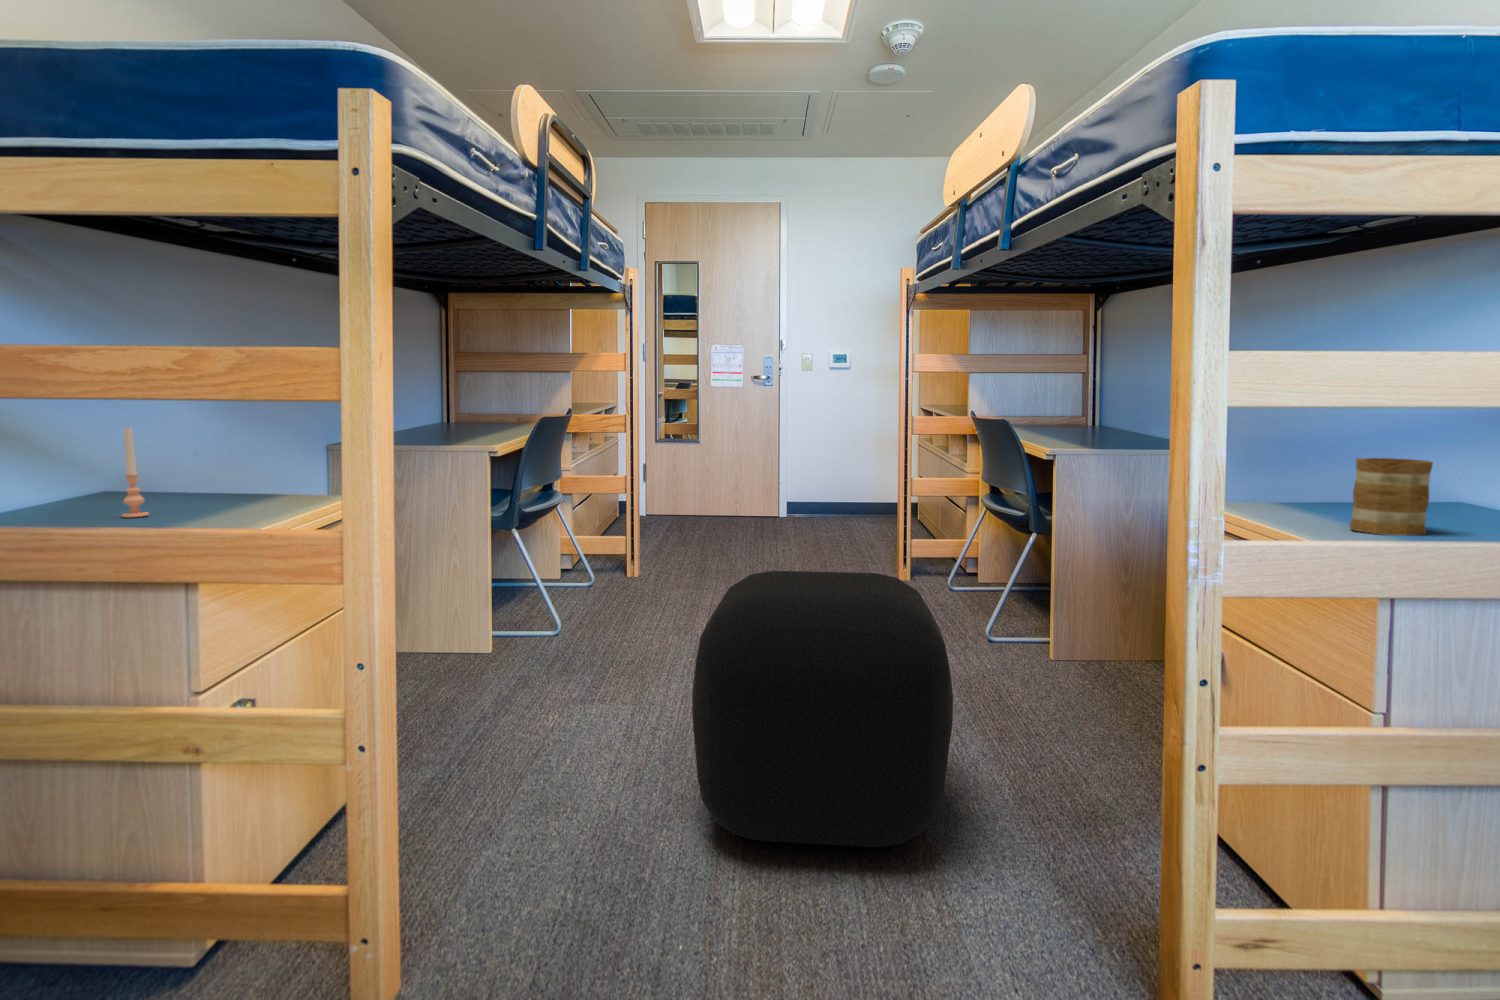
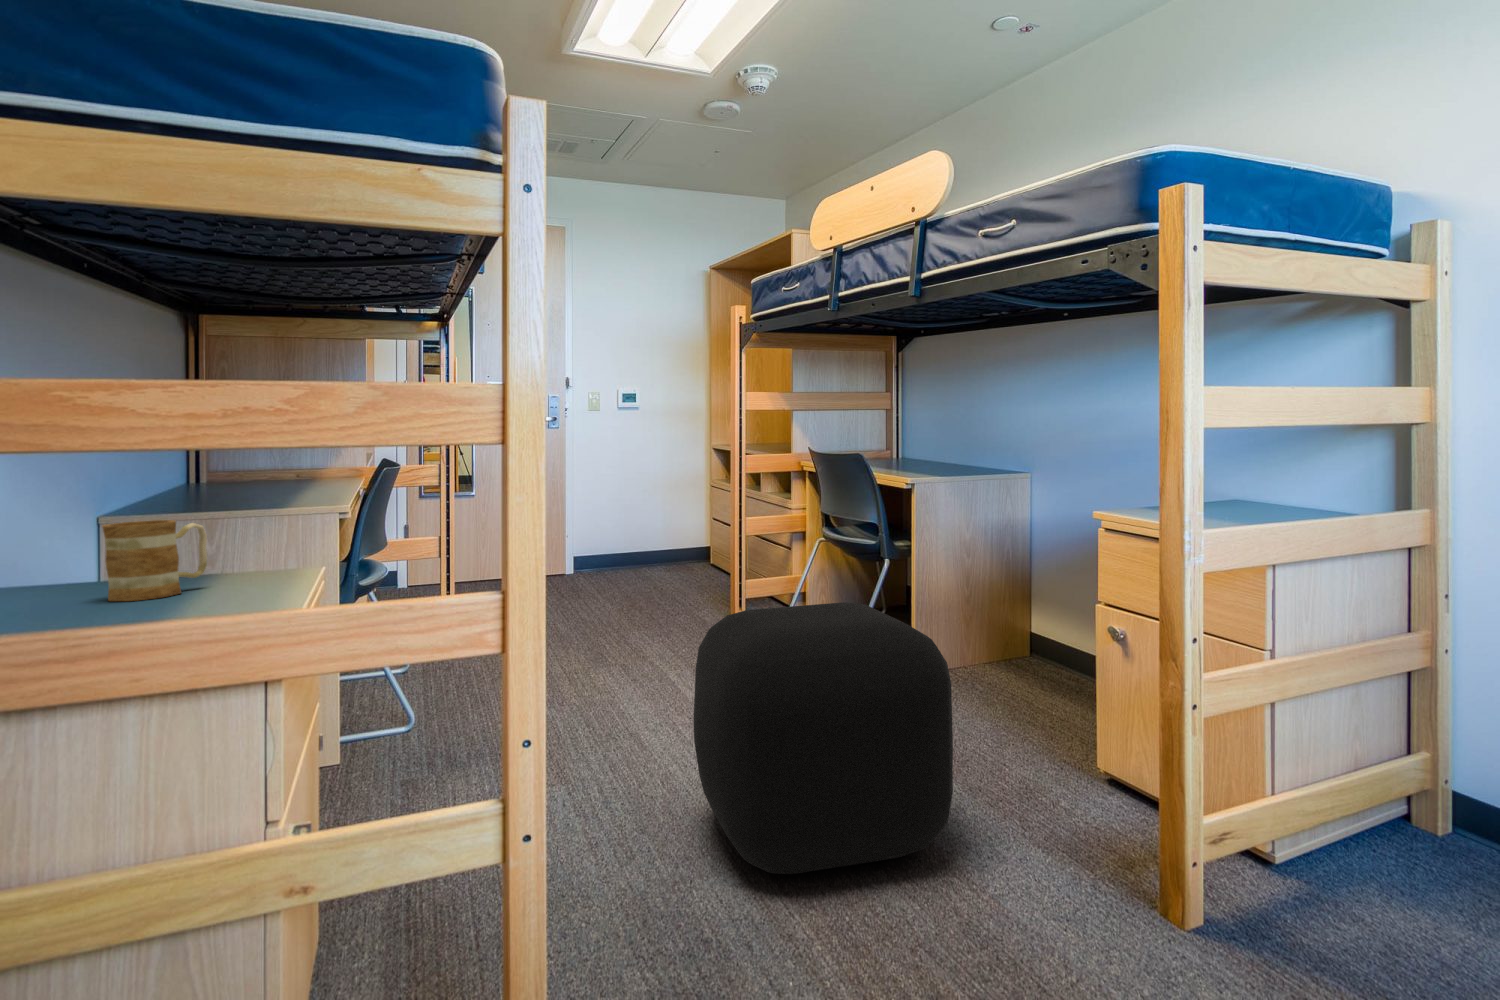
candle: present [122,428,148,517] -> none [58,501,92,613]
mug: present [1350,458,1433,536] -> present [102,520,207,601]

